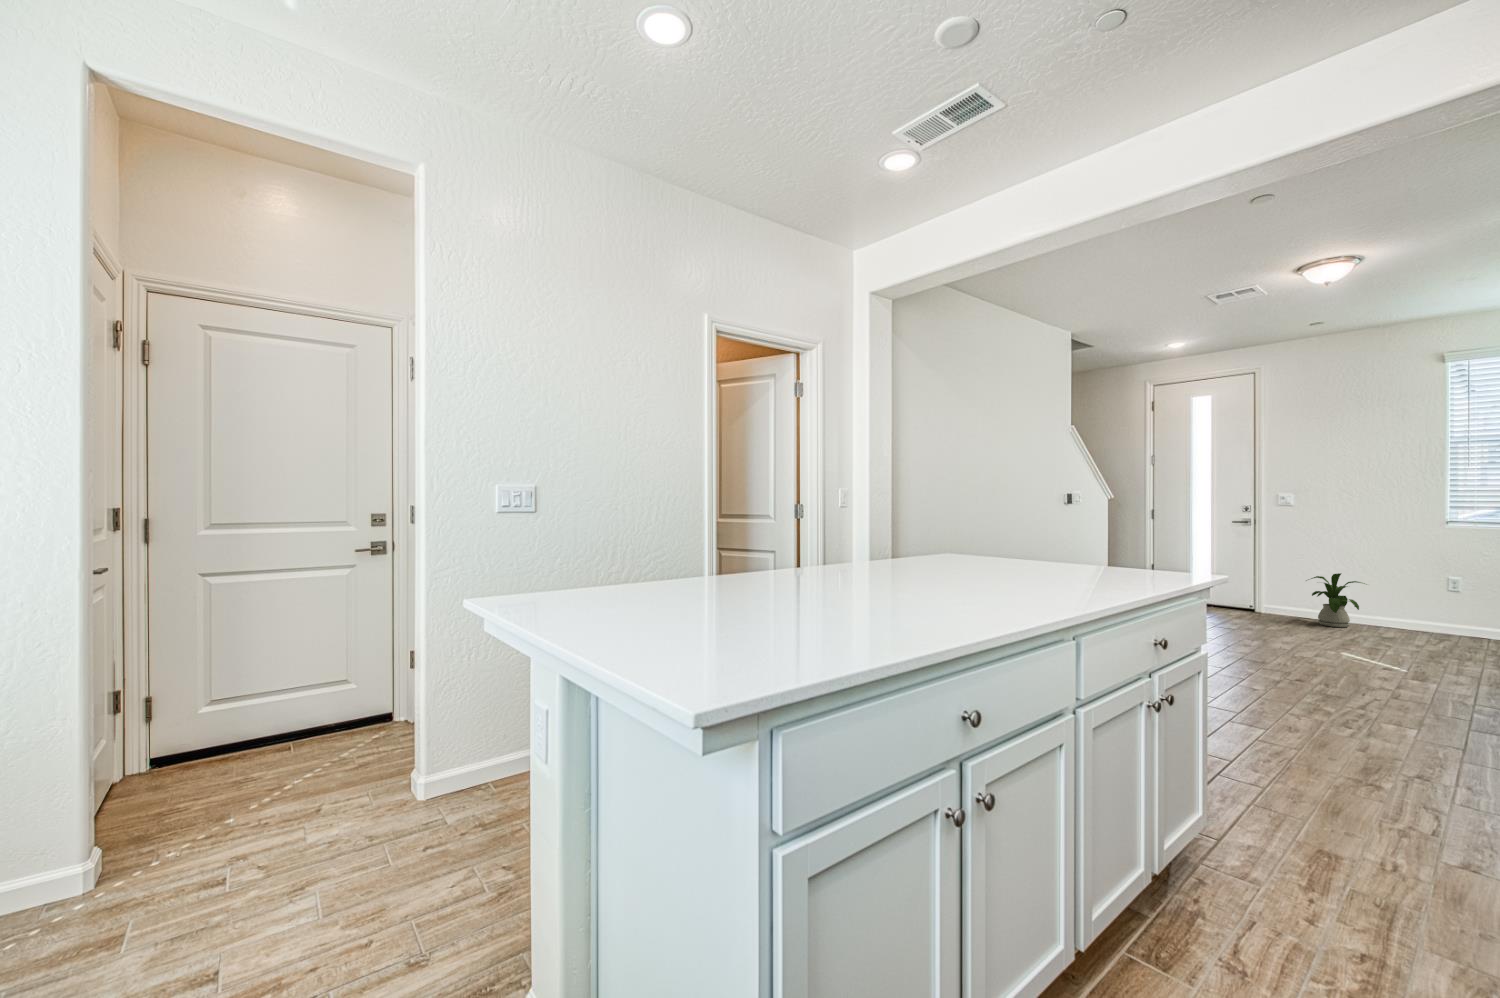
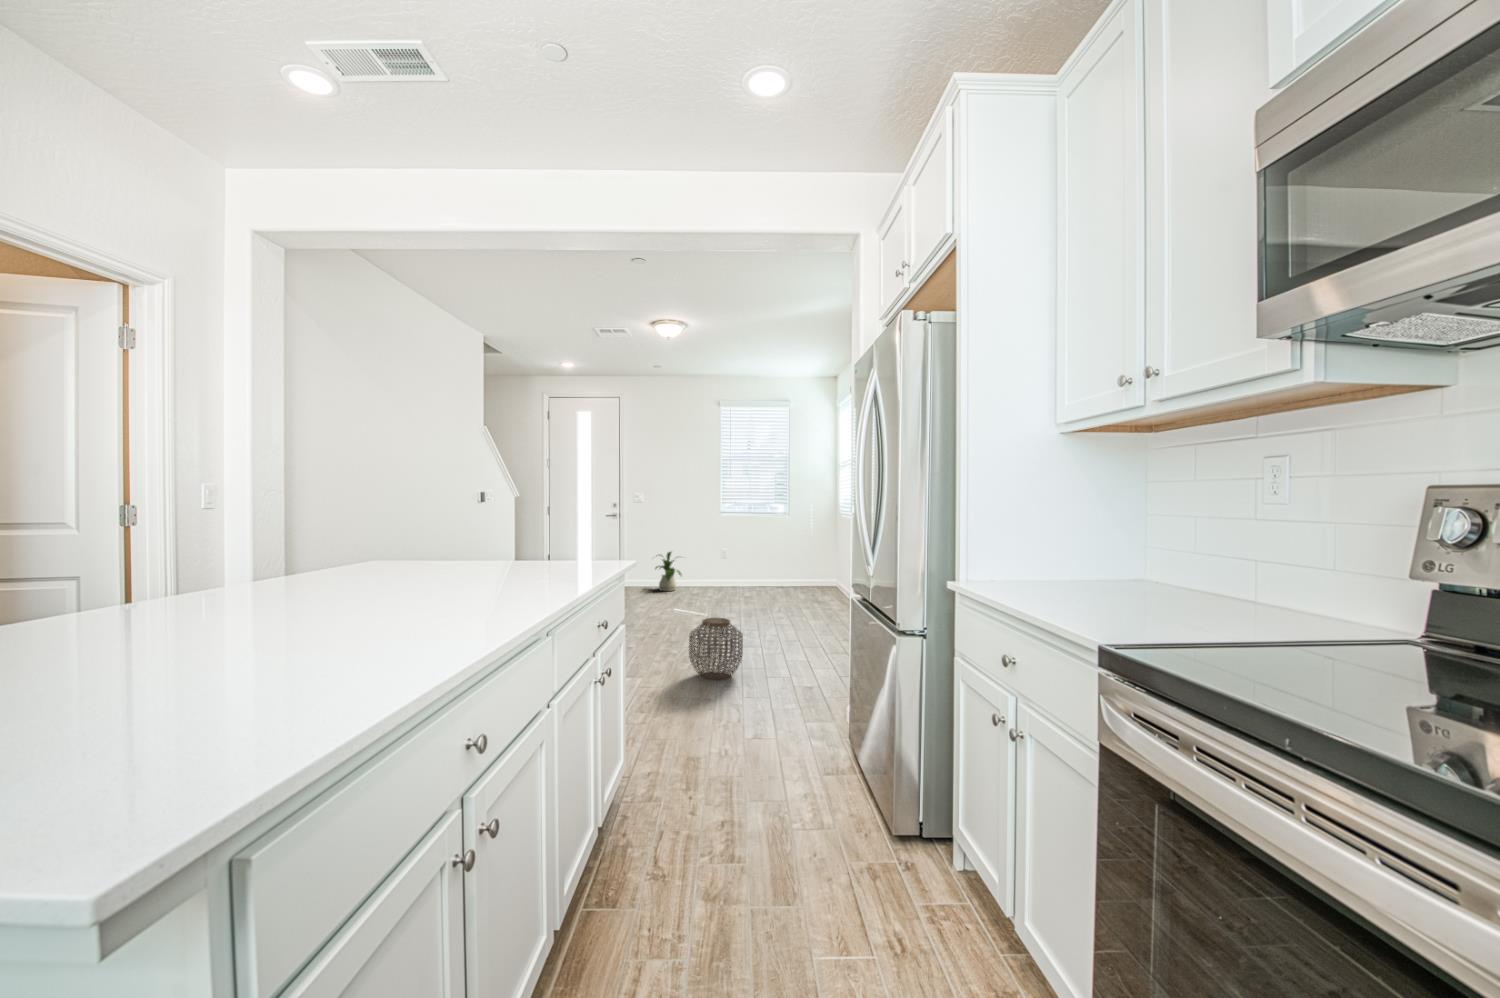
woven basket: none [1345,670,1455,764] -> present [689,618,743,680]

